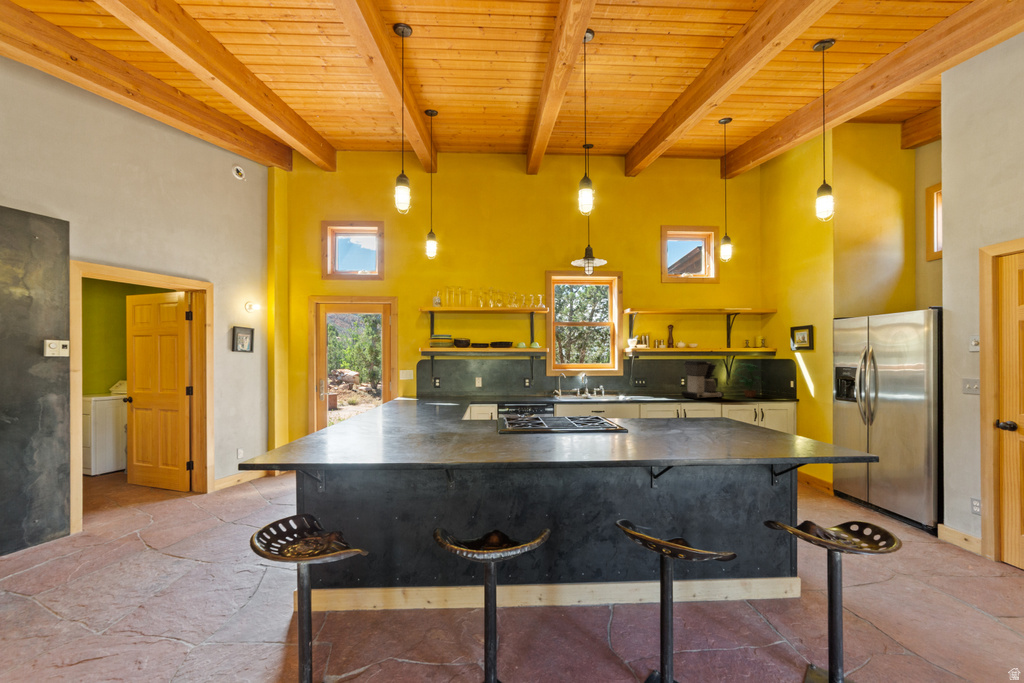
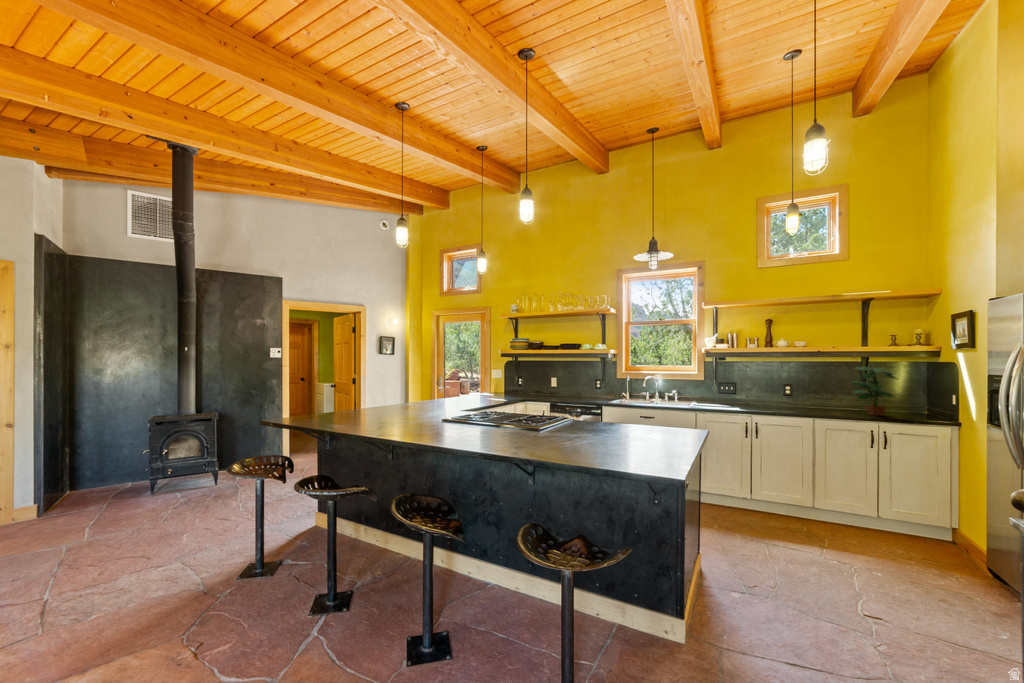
coffee maker: present [682,361,724,399] -> none [761,363,821,413]

